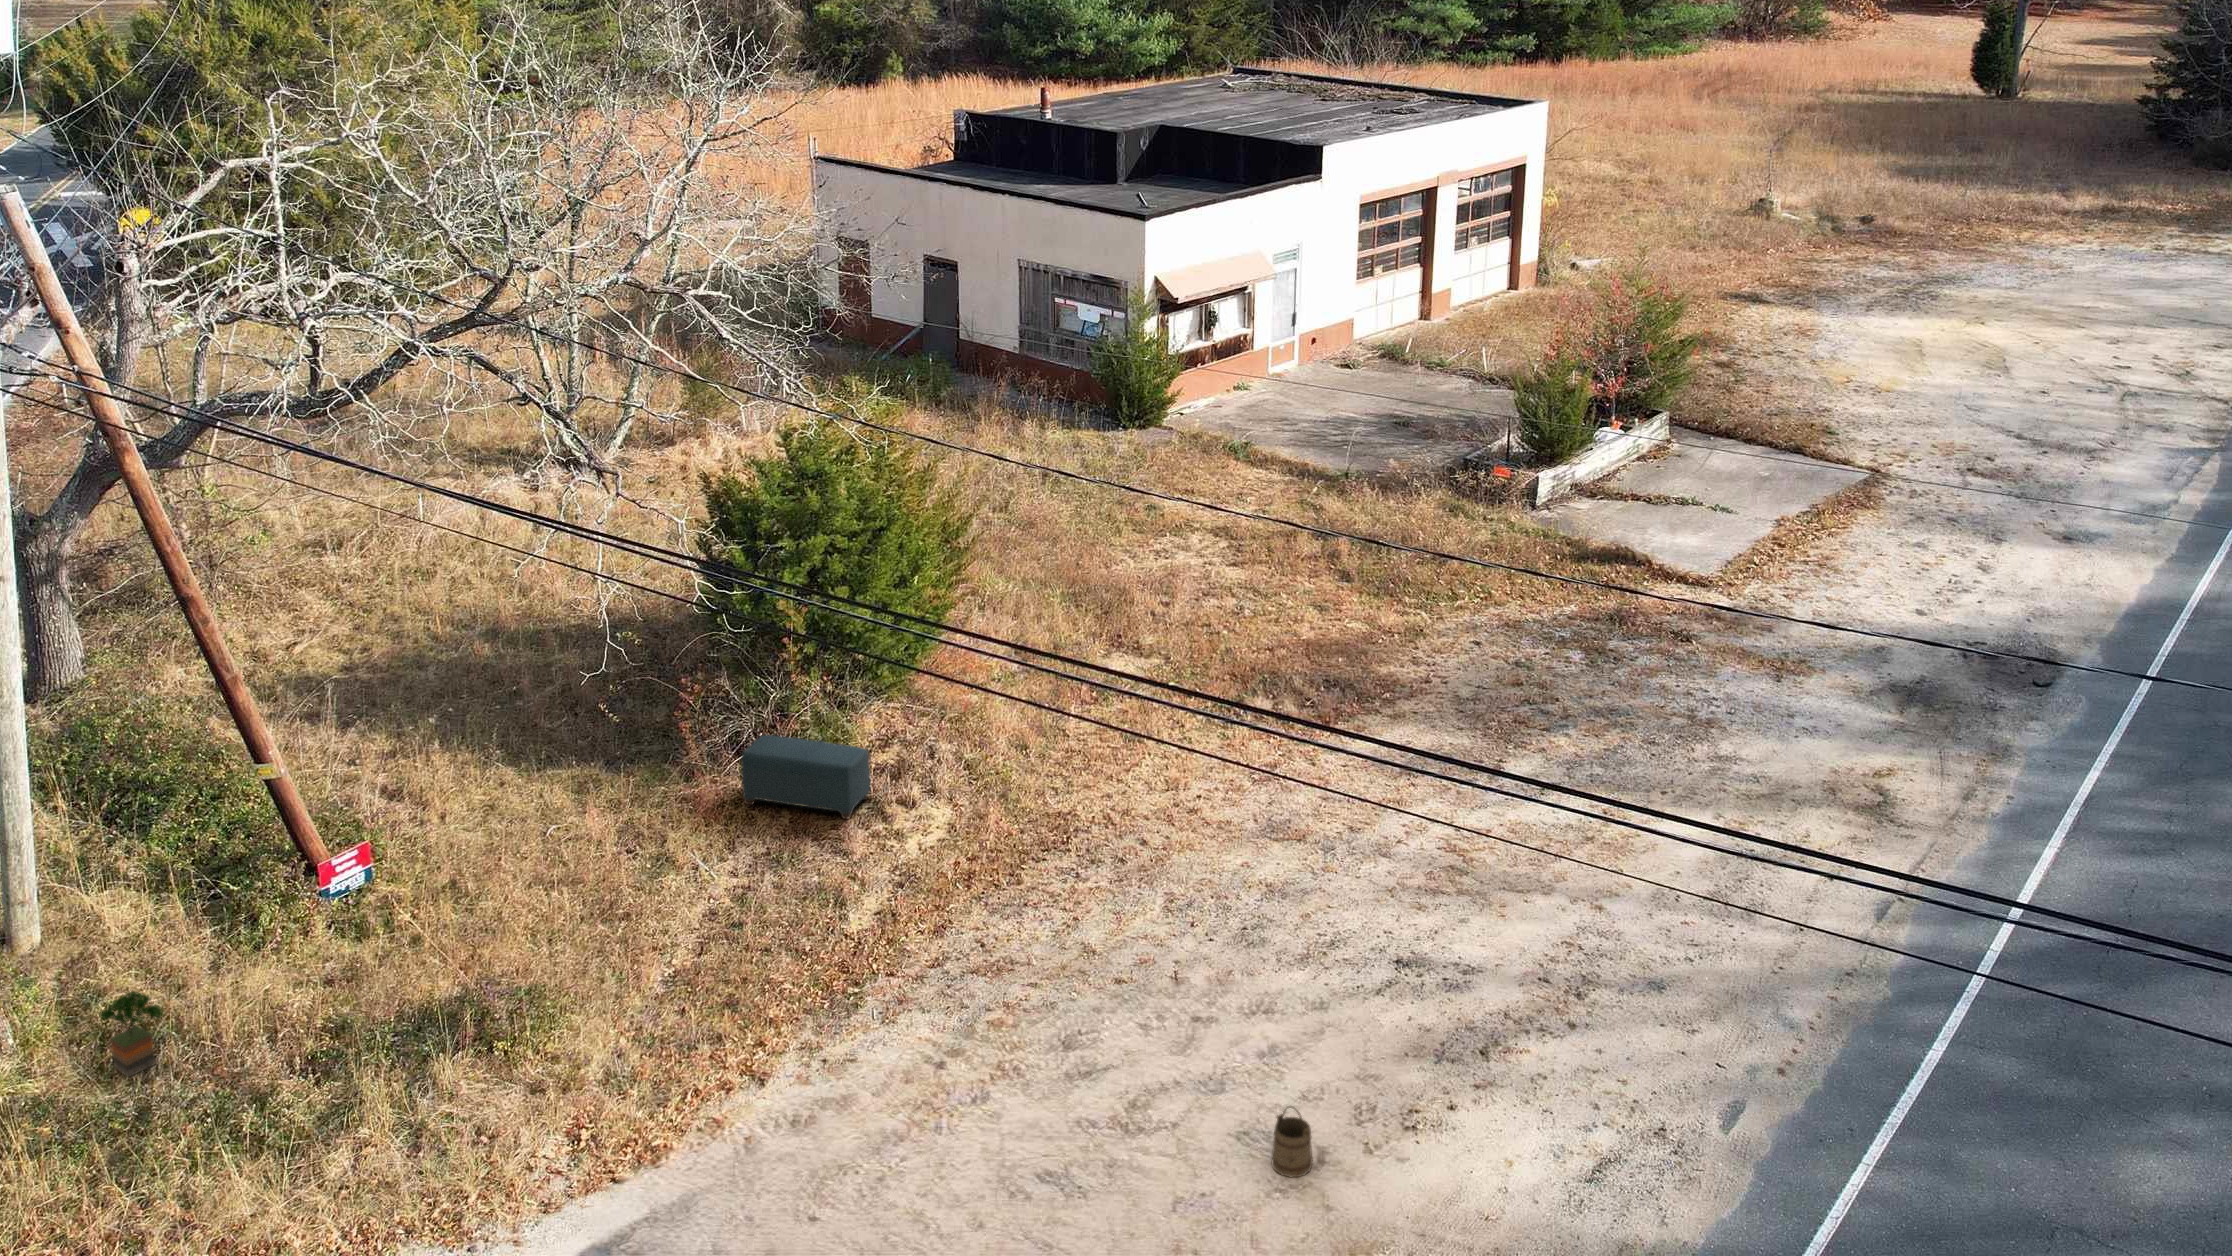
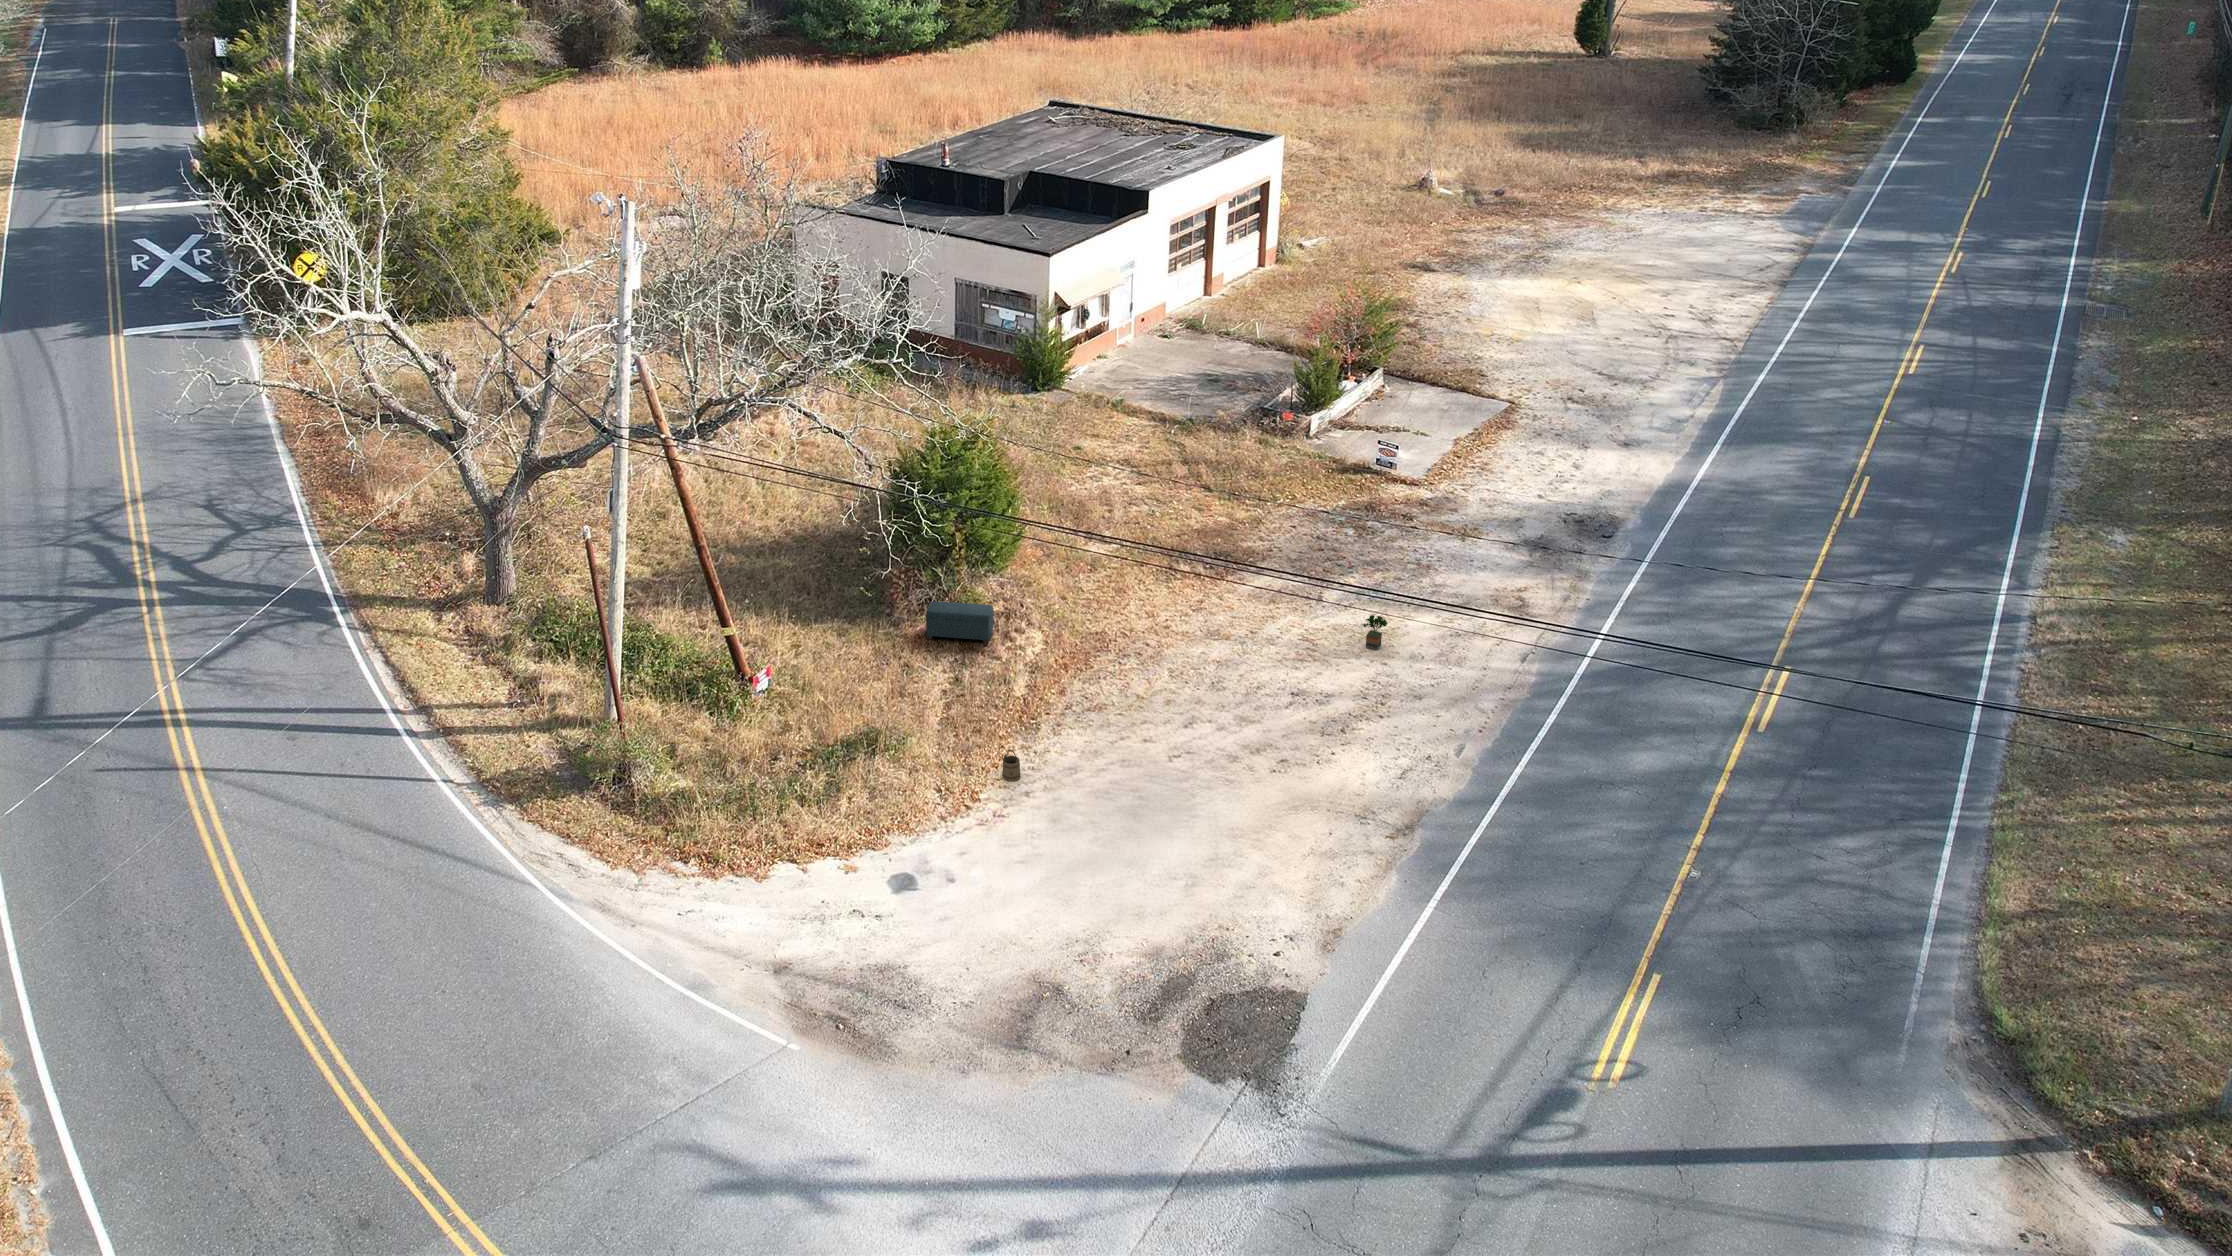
potted tree: present [99,991,162,1077] -> present [1364,615,1388,650]
bucket: present [1272,1106,1312,1177] -> present [1002,750,1021,782]

